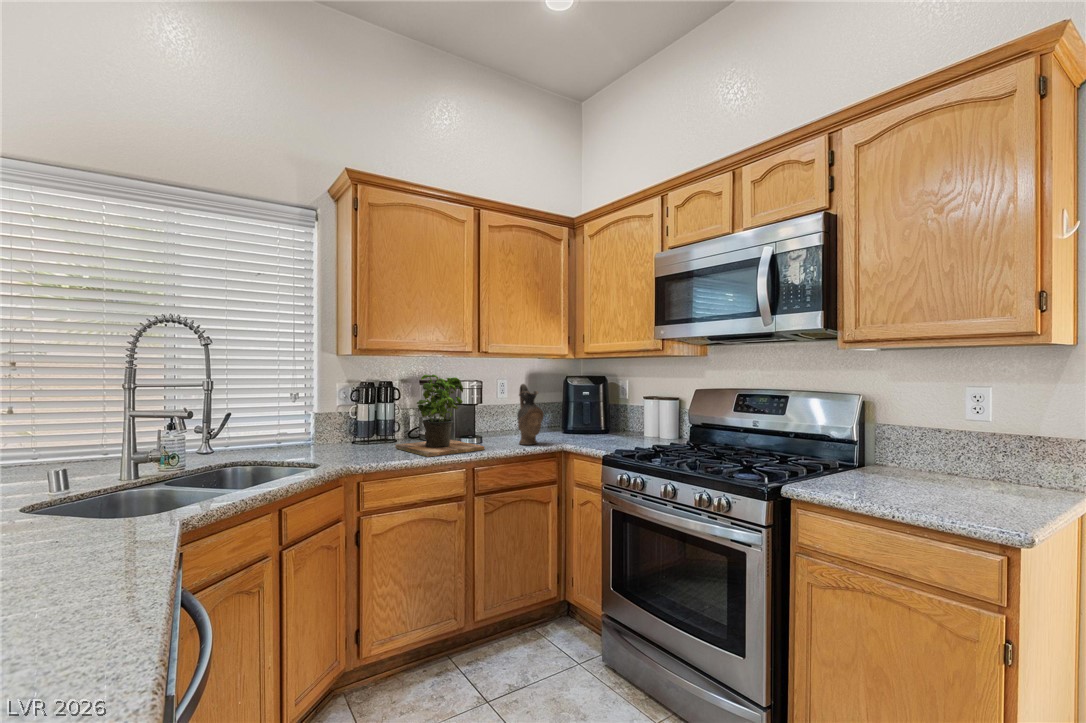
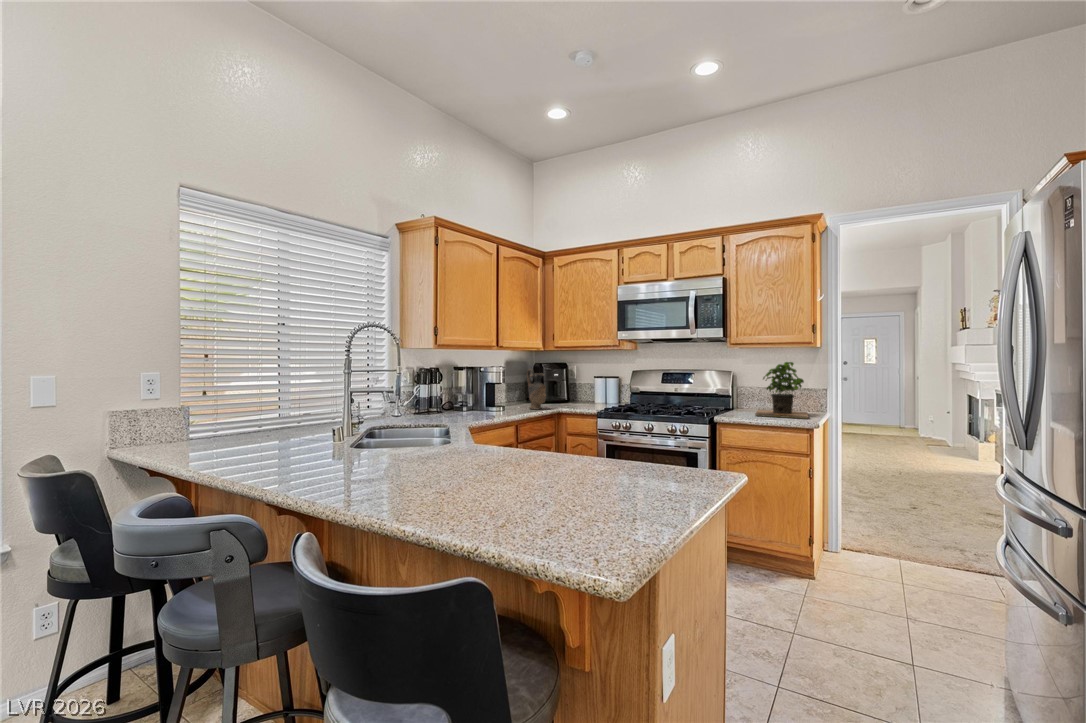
potted plant: present [395,375,484,457] -> present [755,362,808,419]

